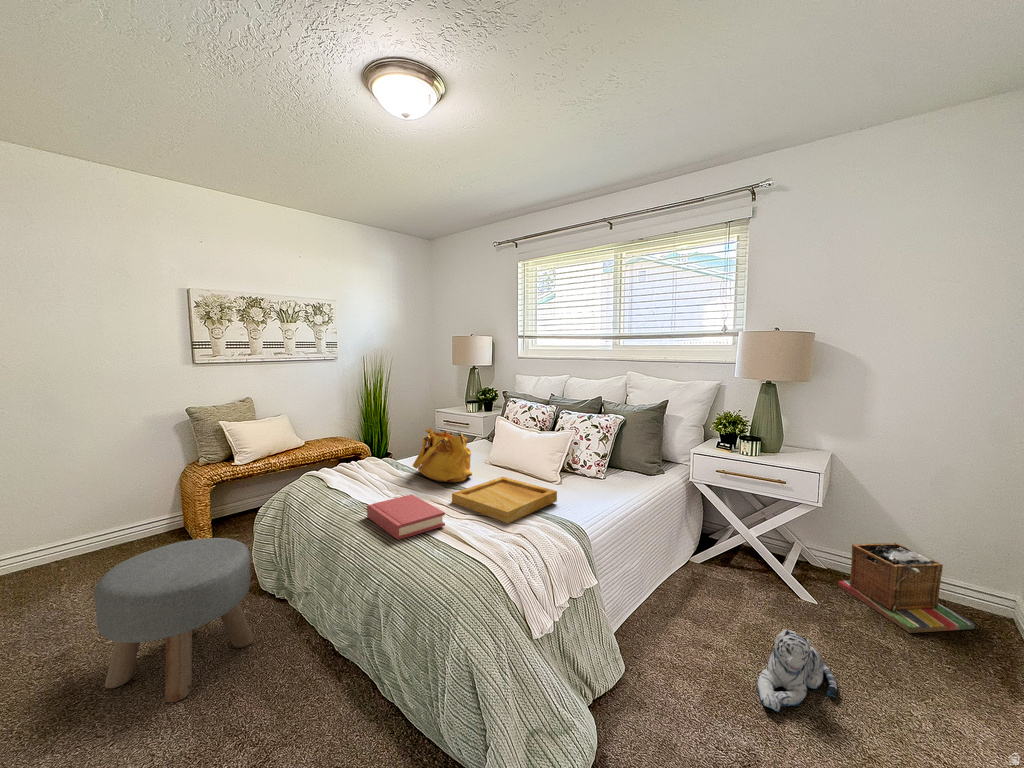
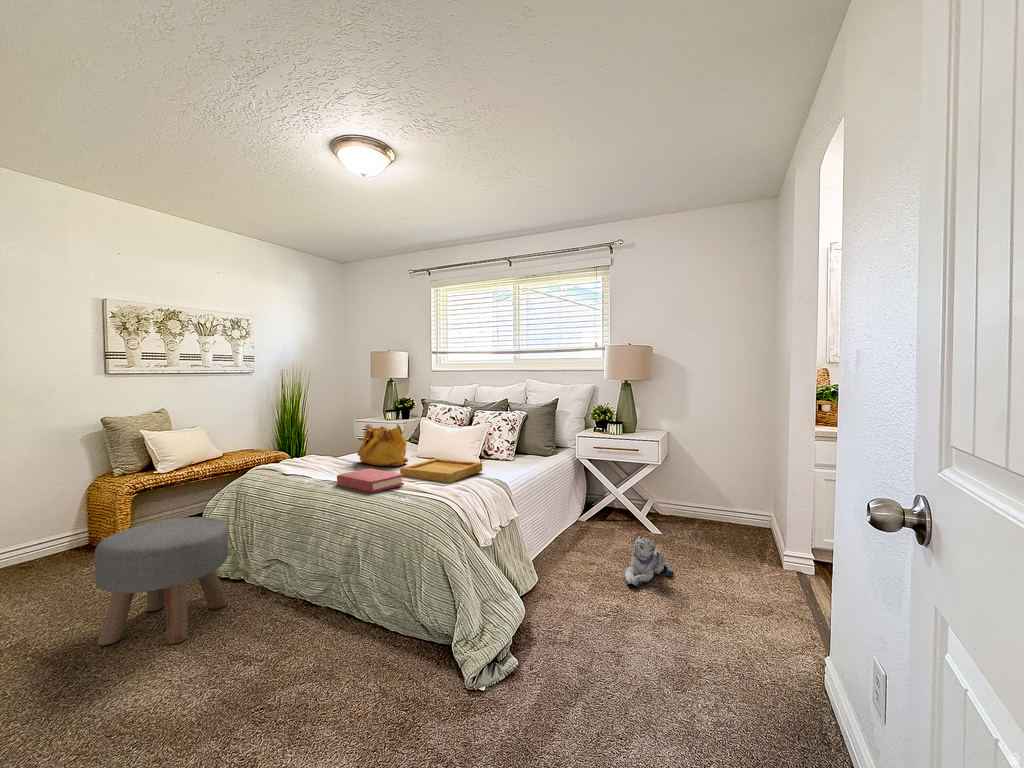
laundry basket: present [838,543,974,633] -> none [678,491,754,543]

